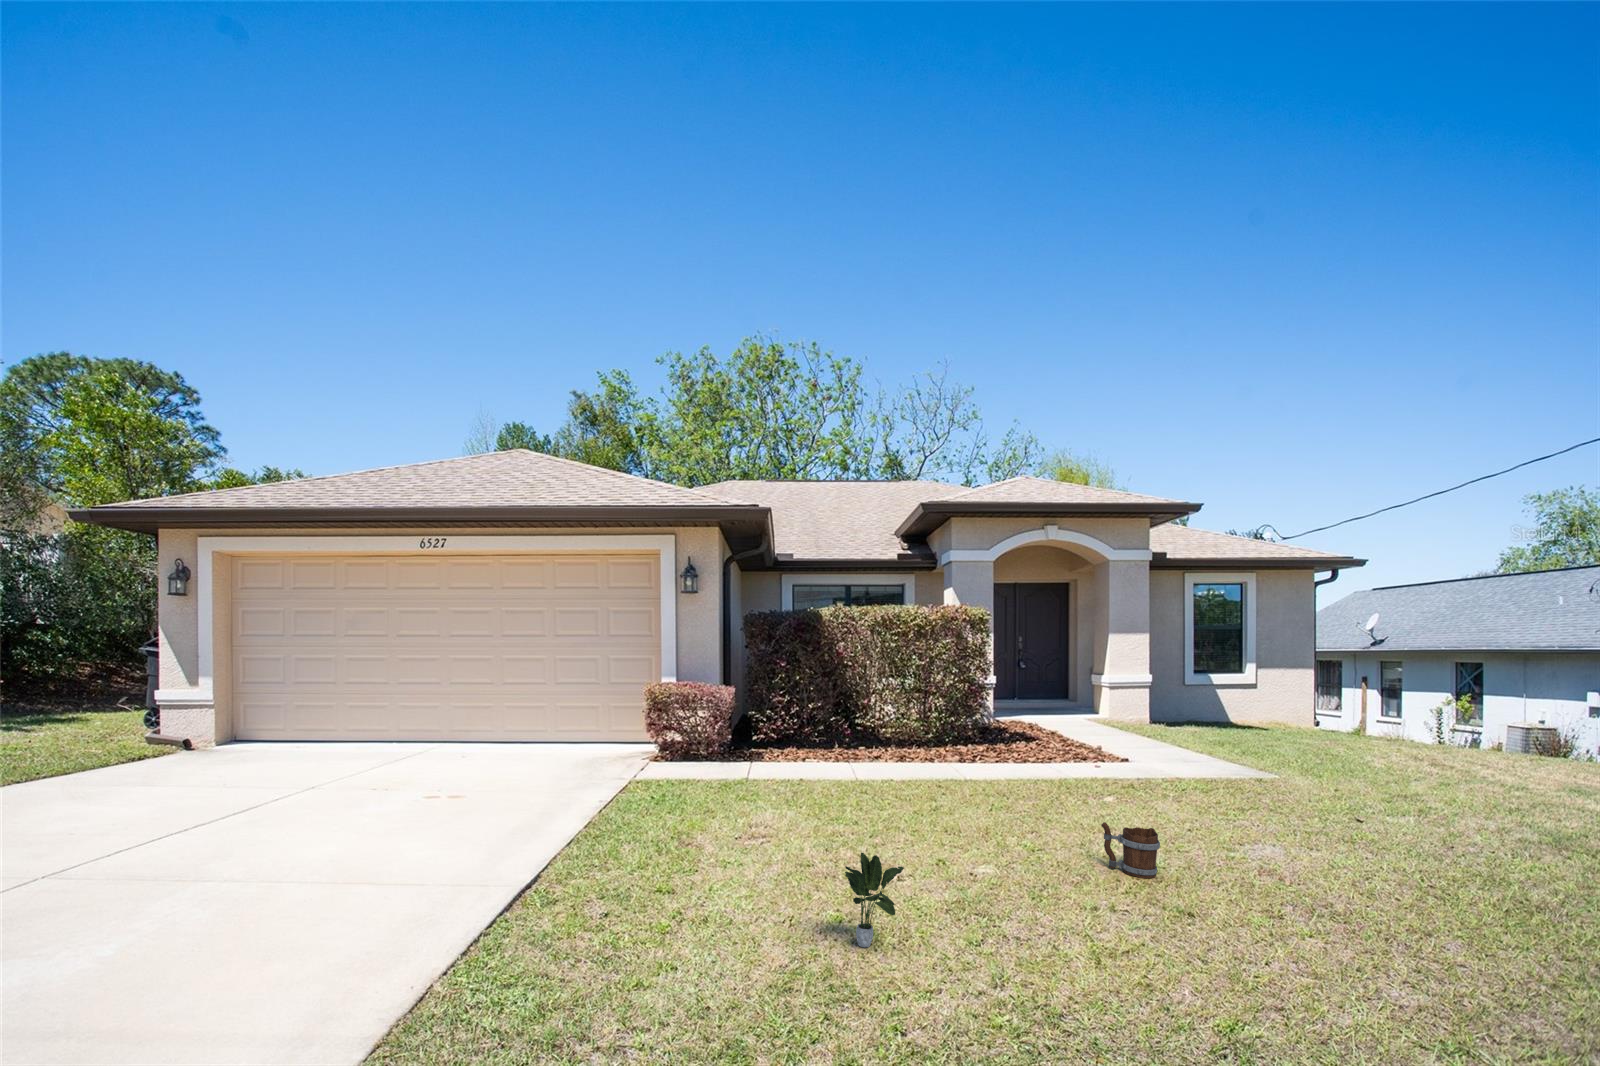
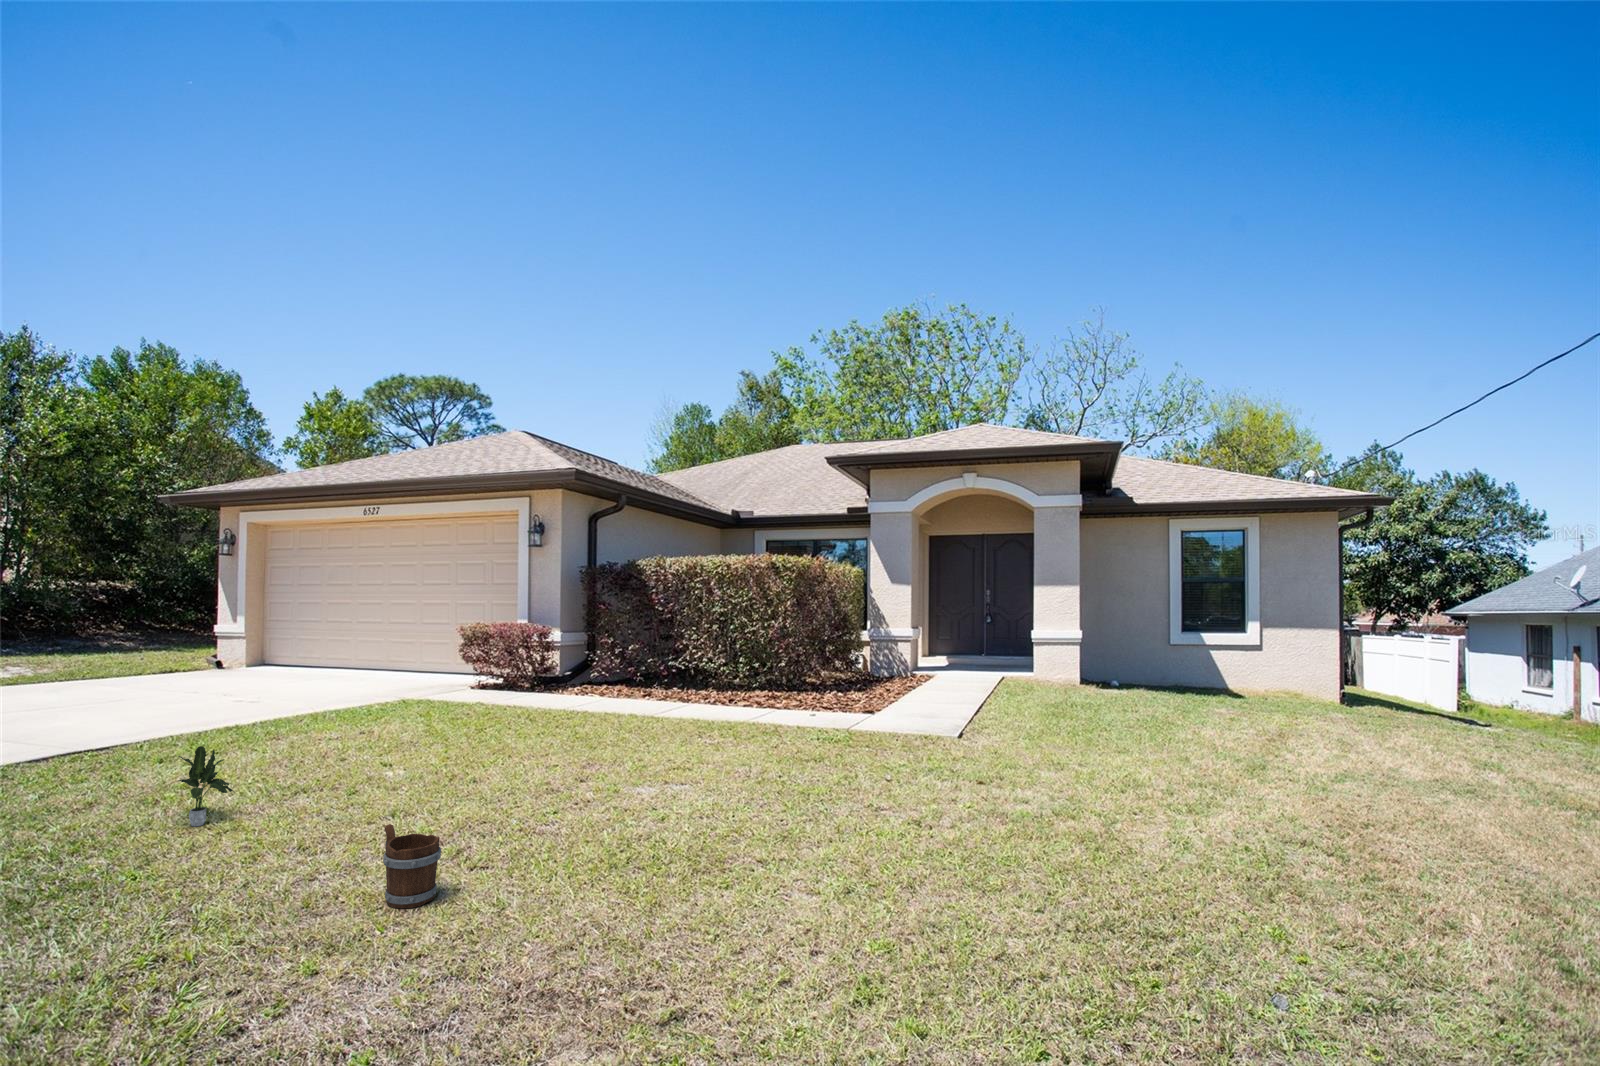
bucket: present [1101,822,1160,879] -> present [383,824,441,908]

